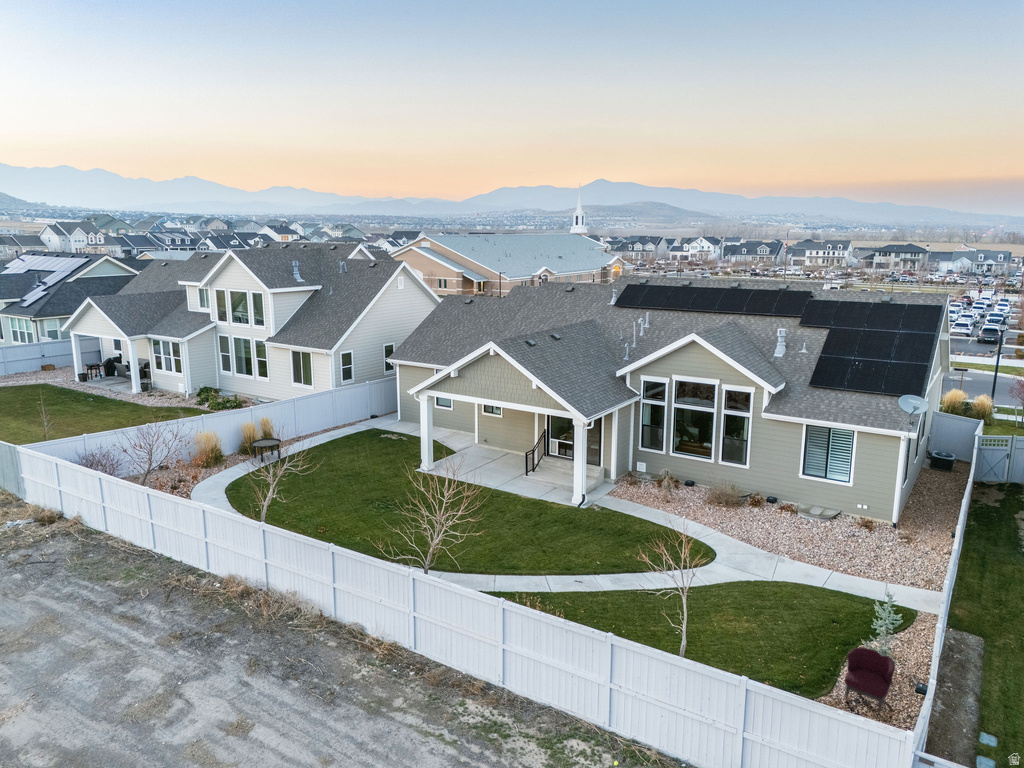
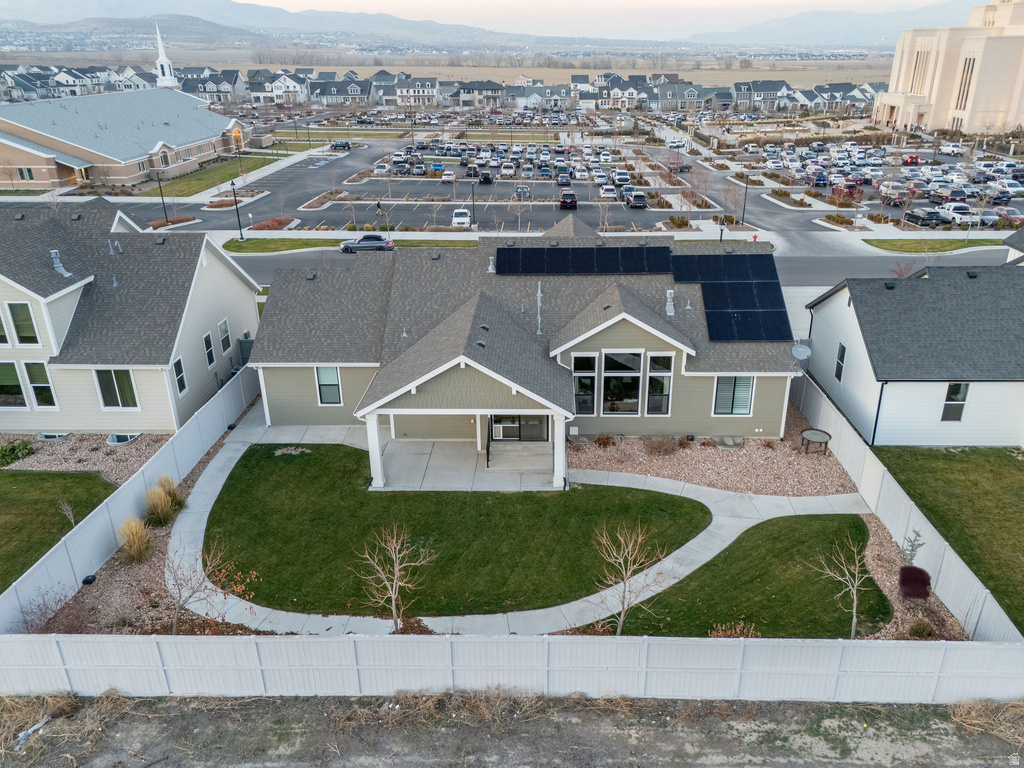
round table: present [251,438,281,462] -> present [800,428,832,455]

